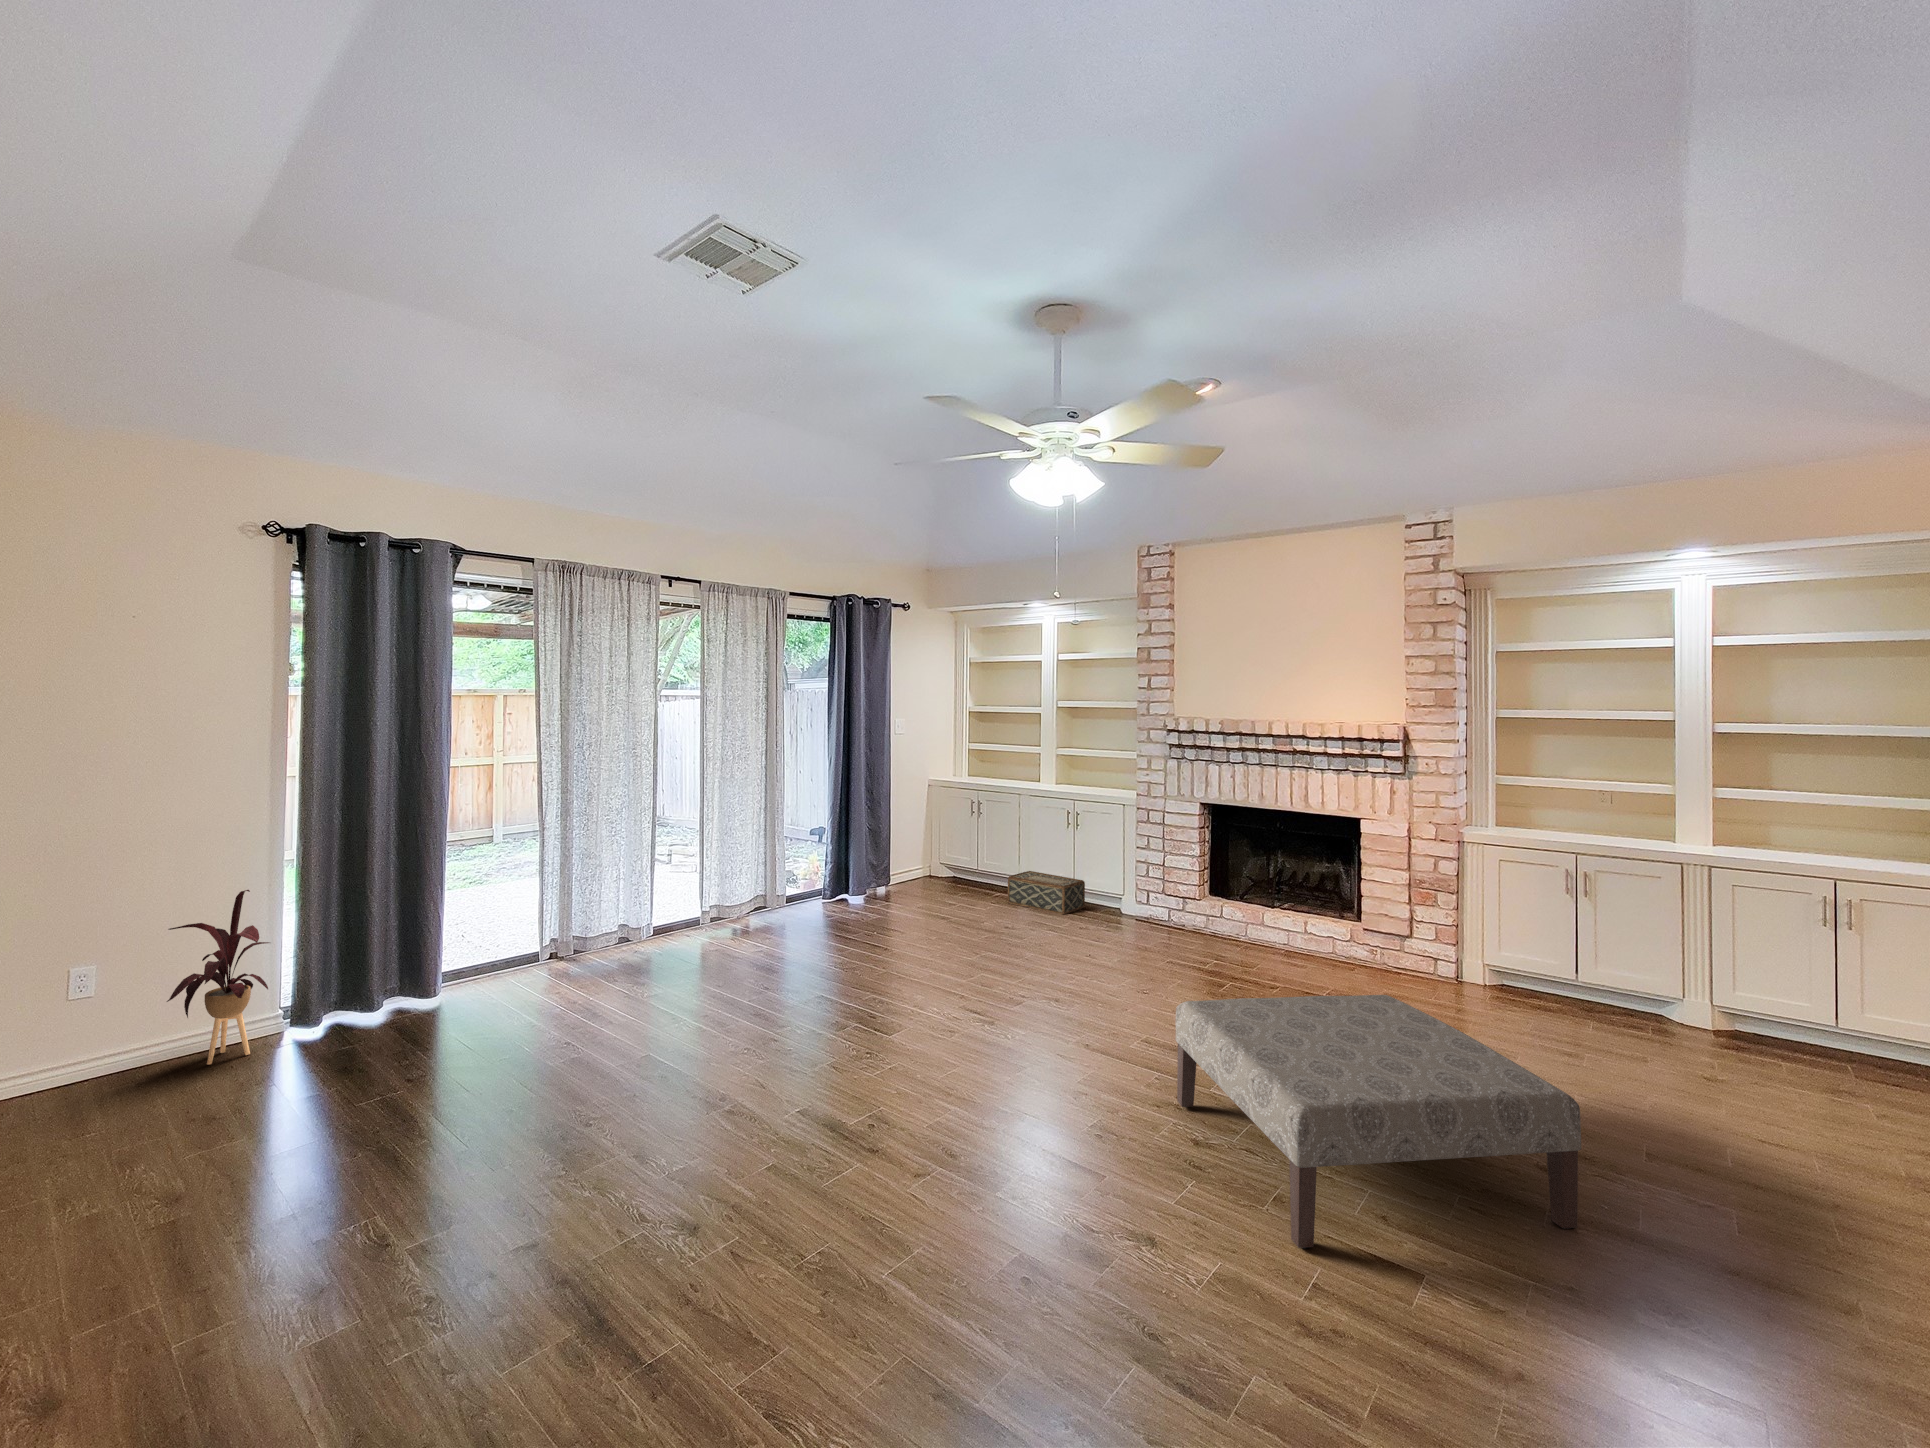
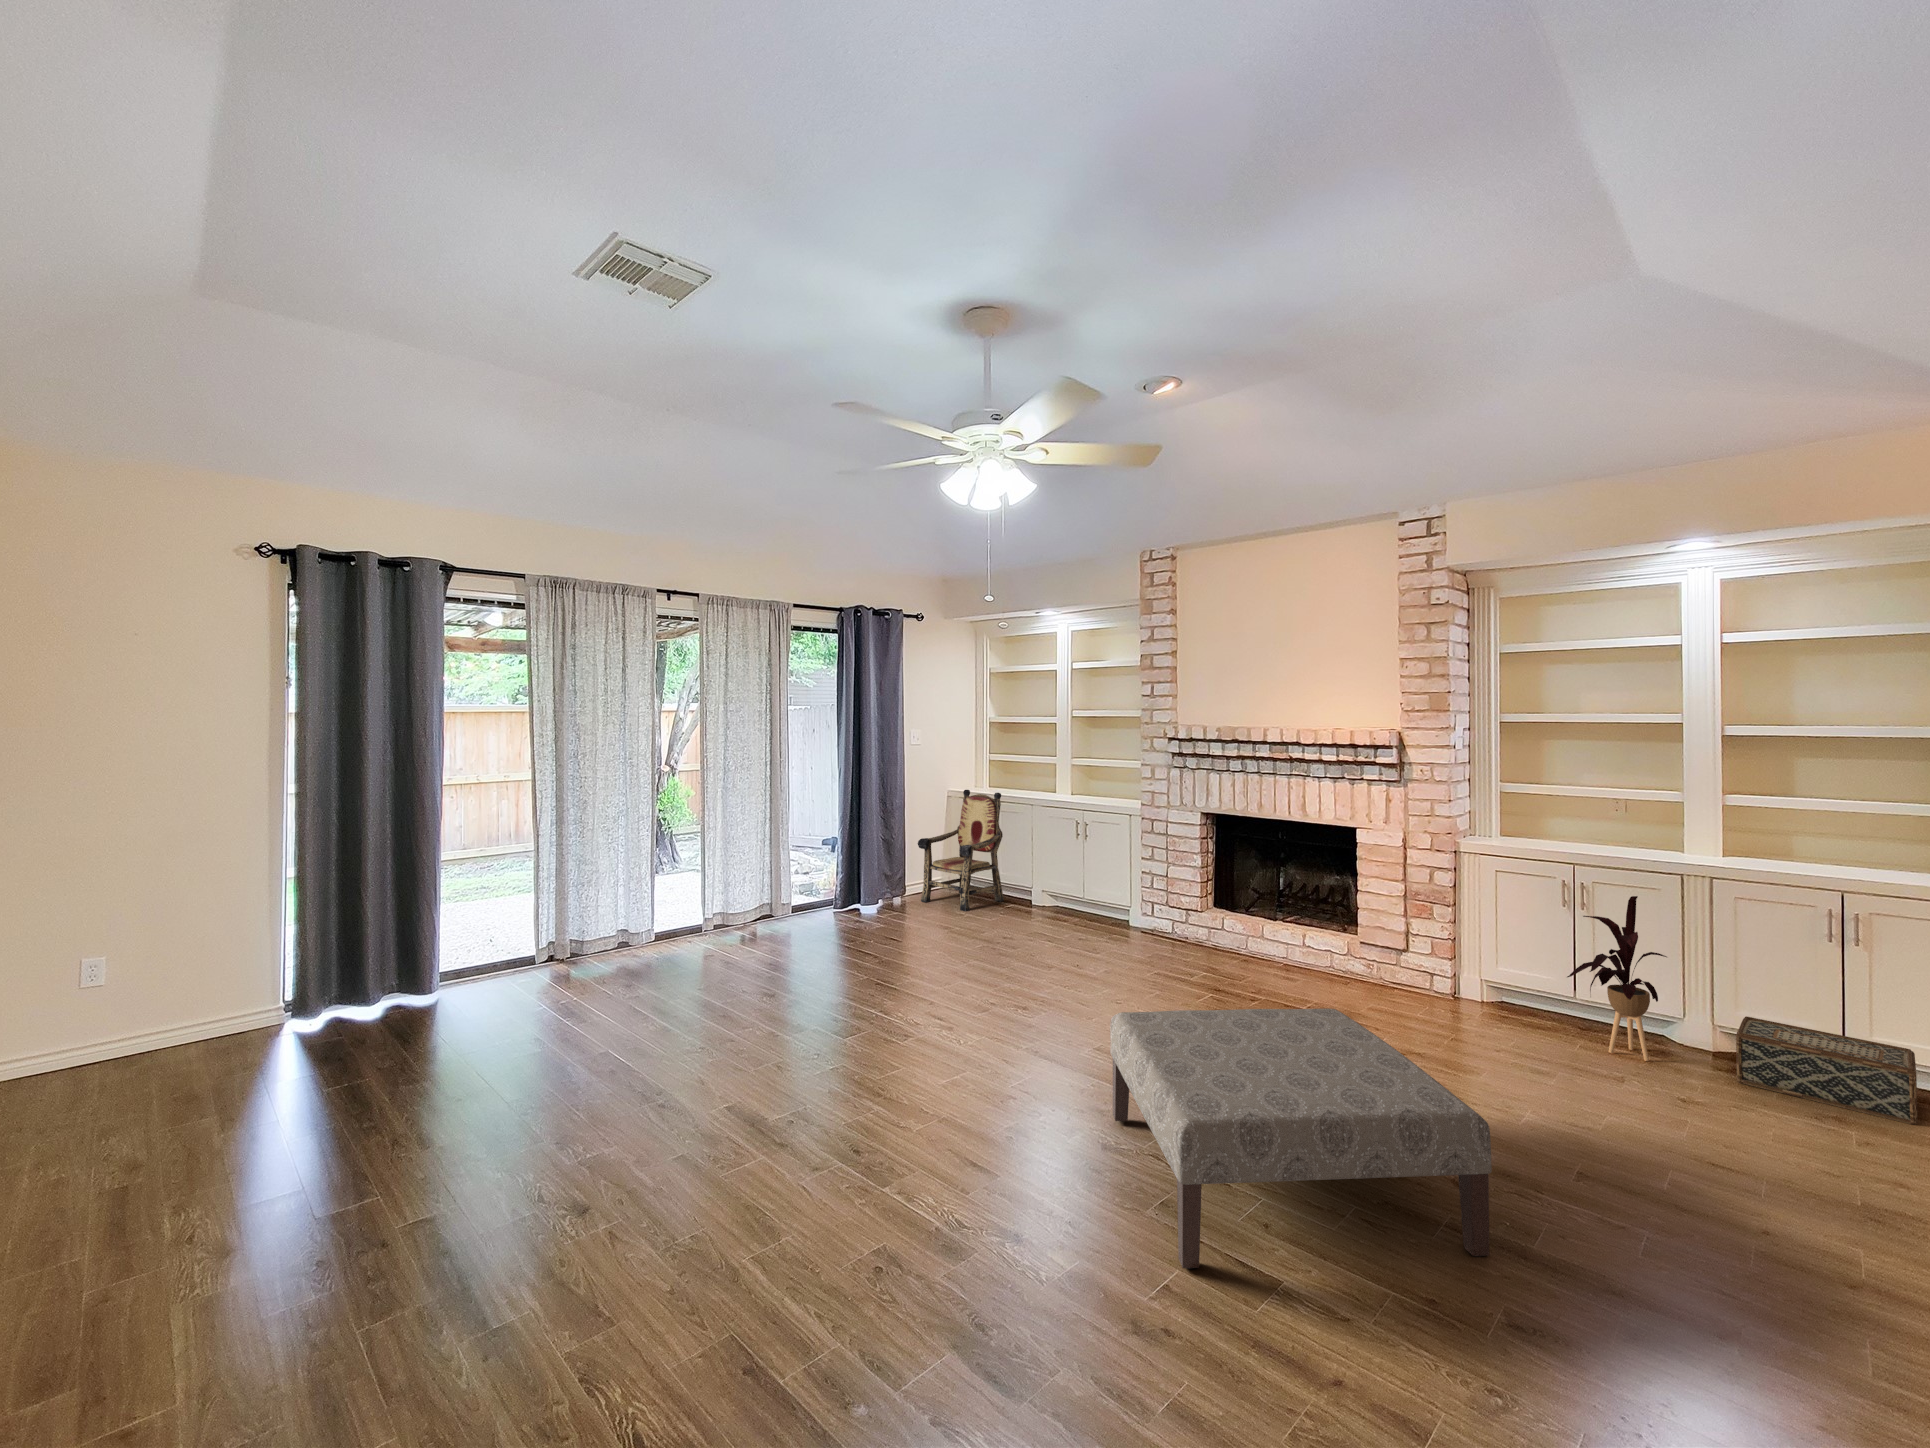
armchair: none [905,780,991,901] -> present [918,790,1004,911]
woven basket: present [1008,871,1085,915] -> present [1736,1016,1918,1125]
house plant: present [167,890,269,1065] -> present [1567,896,1667,1061]

